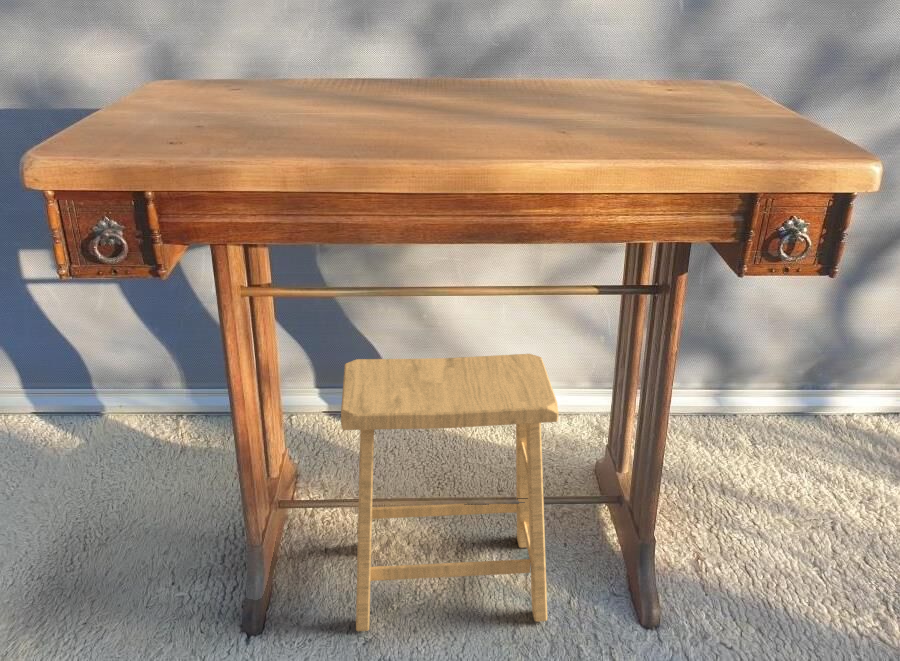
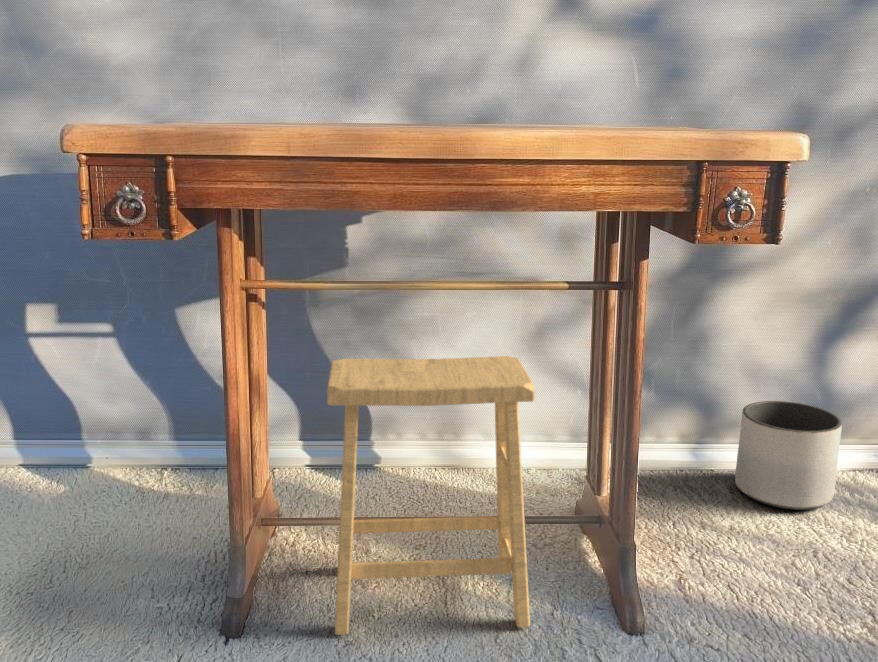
planter: none [758,351,874,469] -> present [735,401,842,510]

